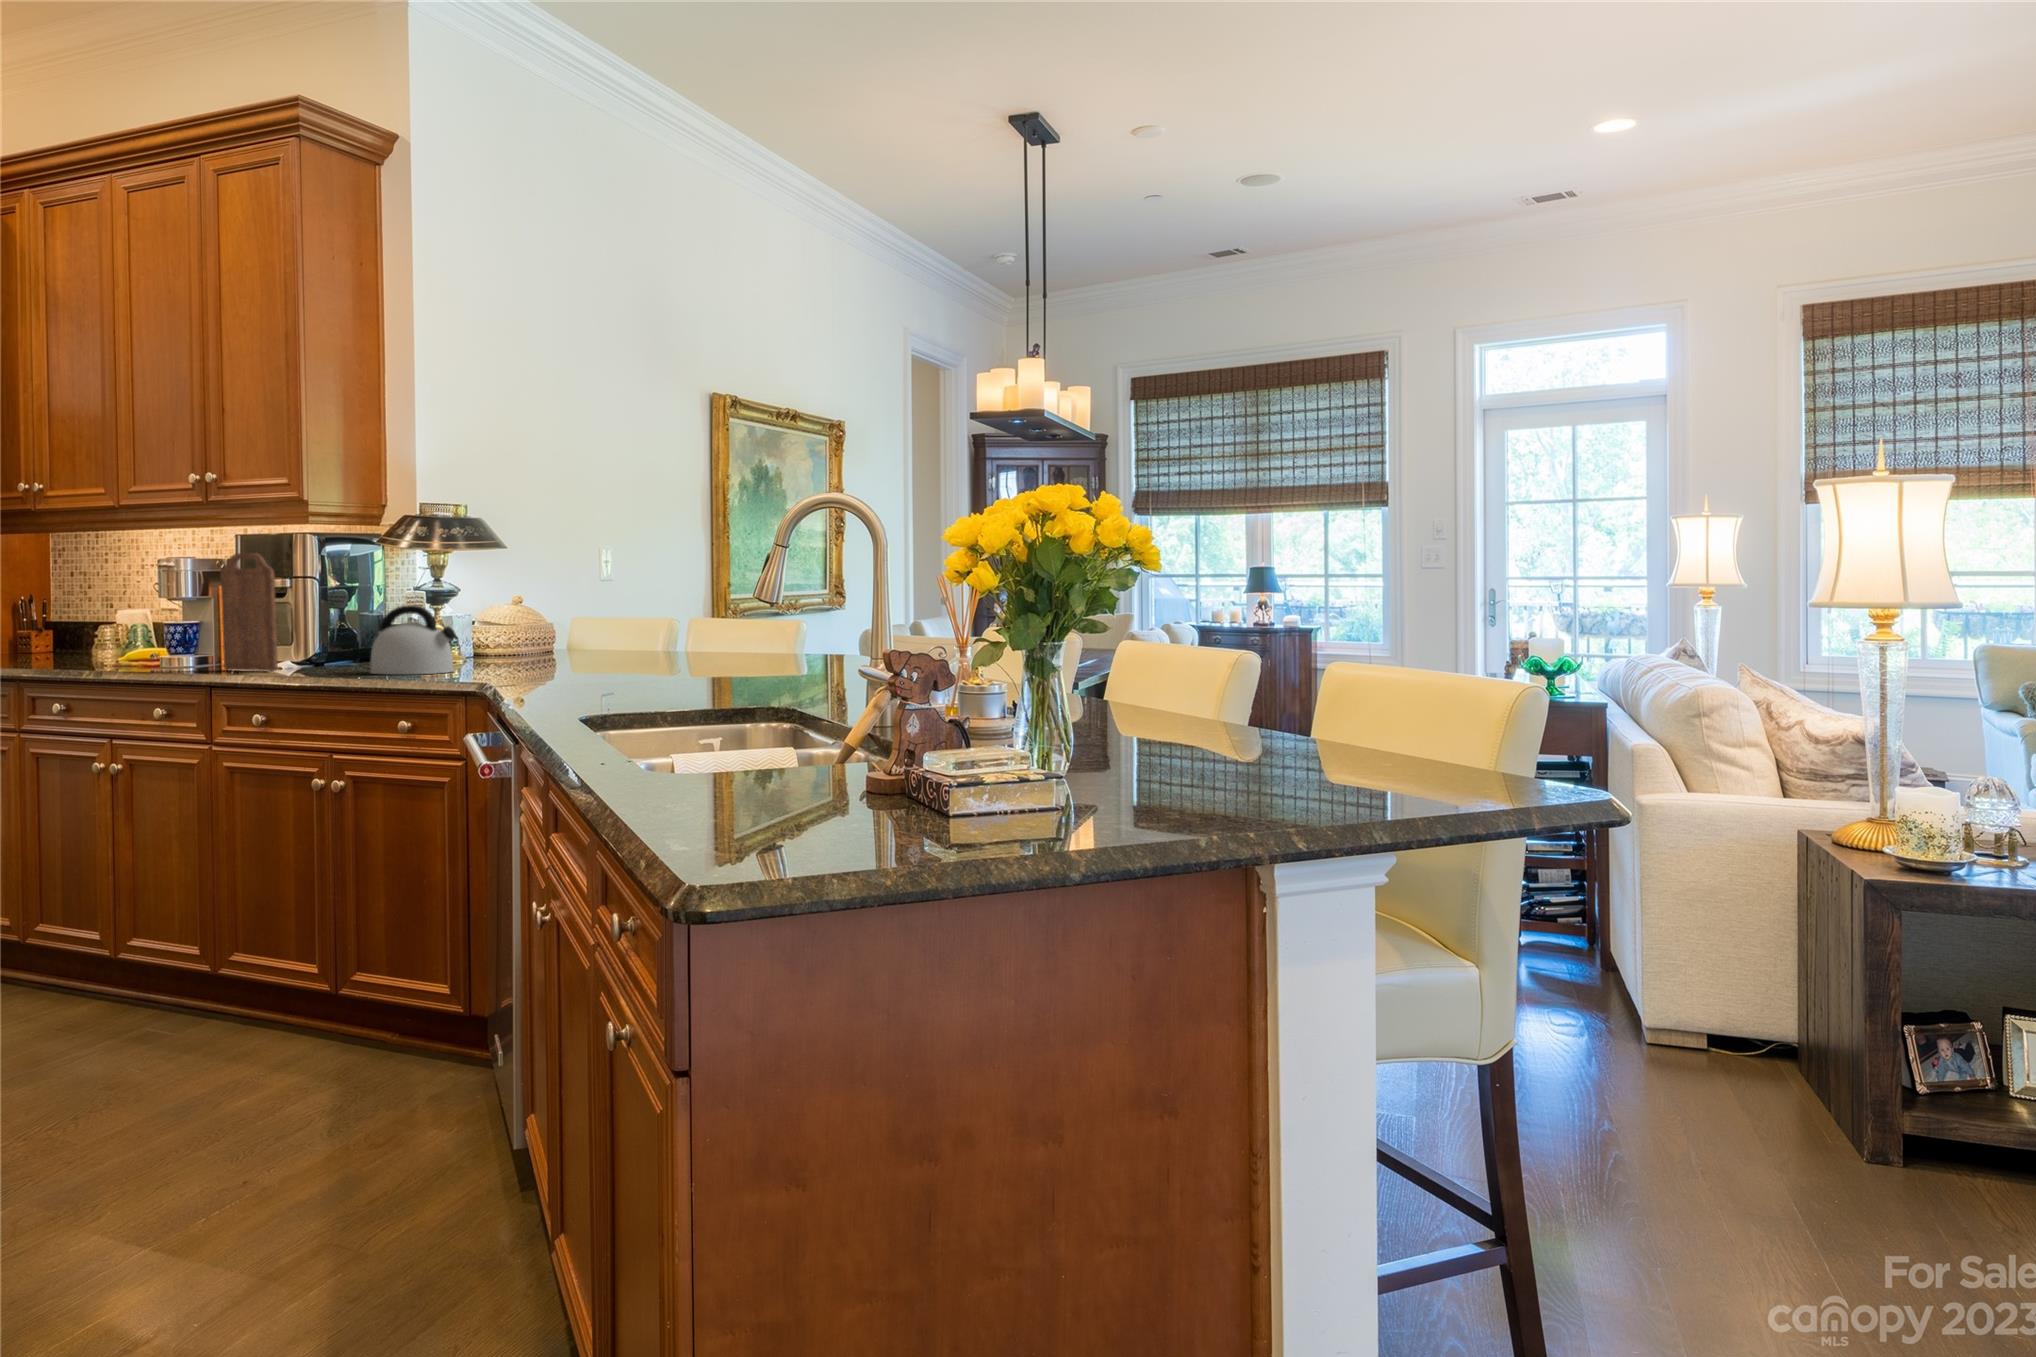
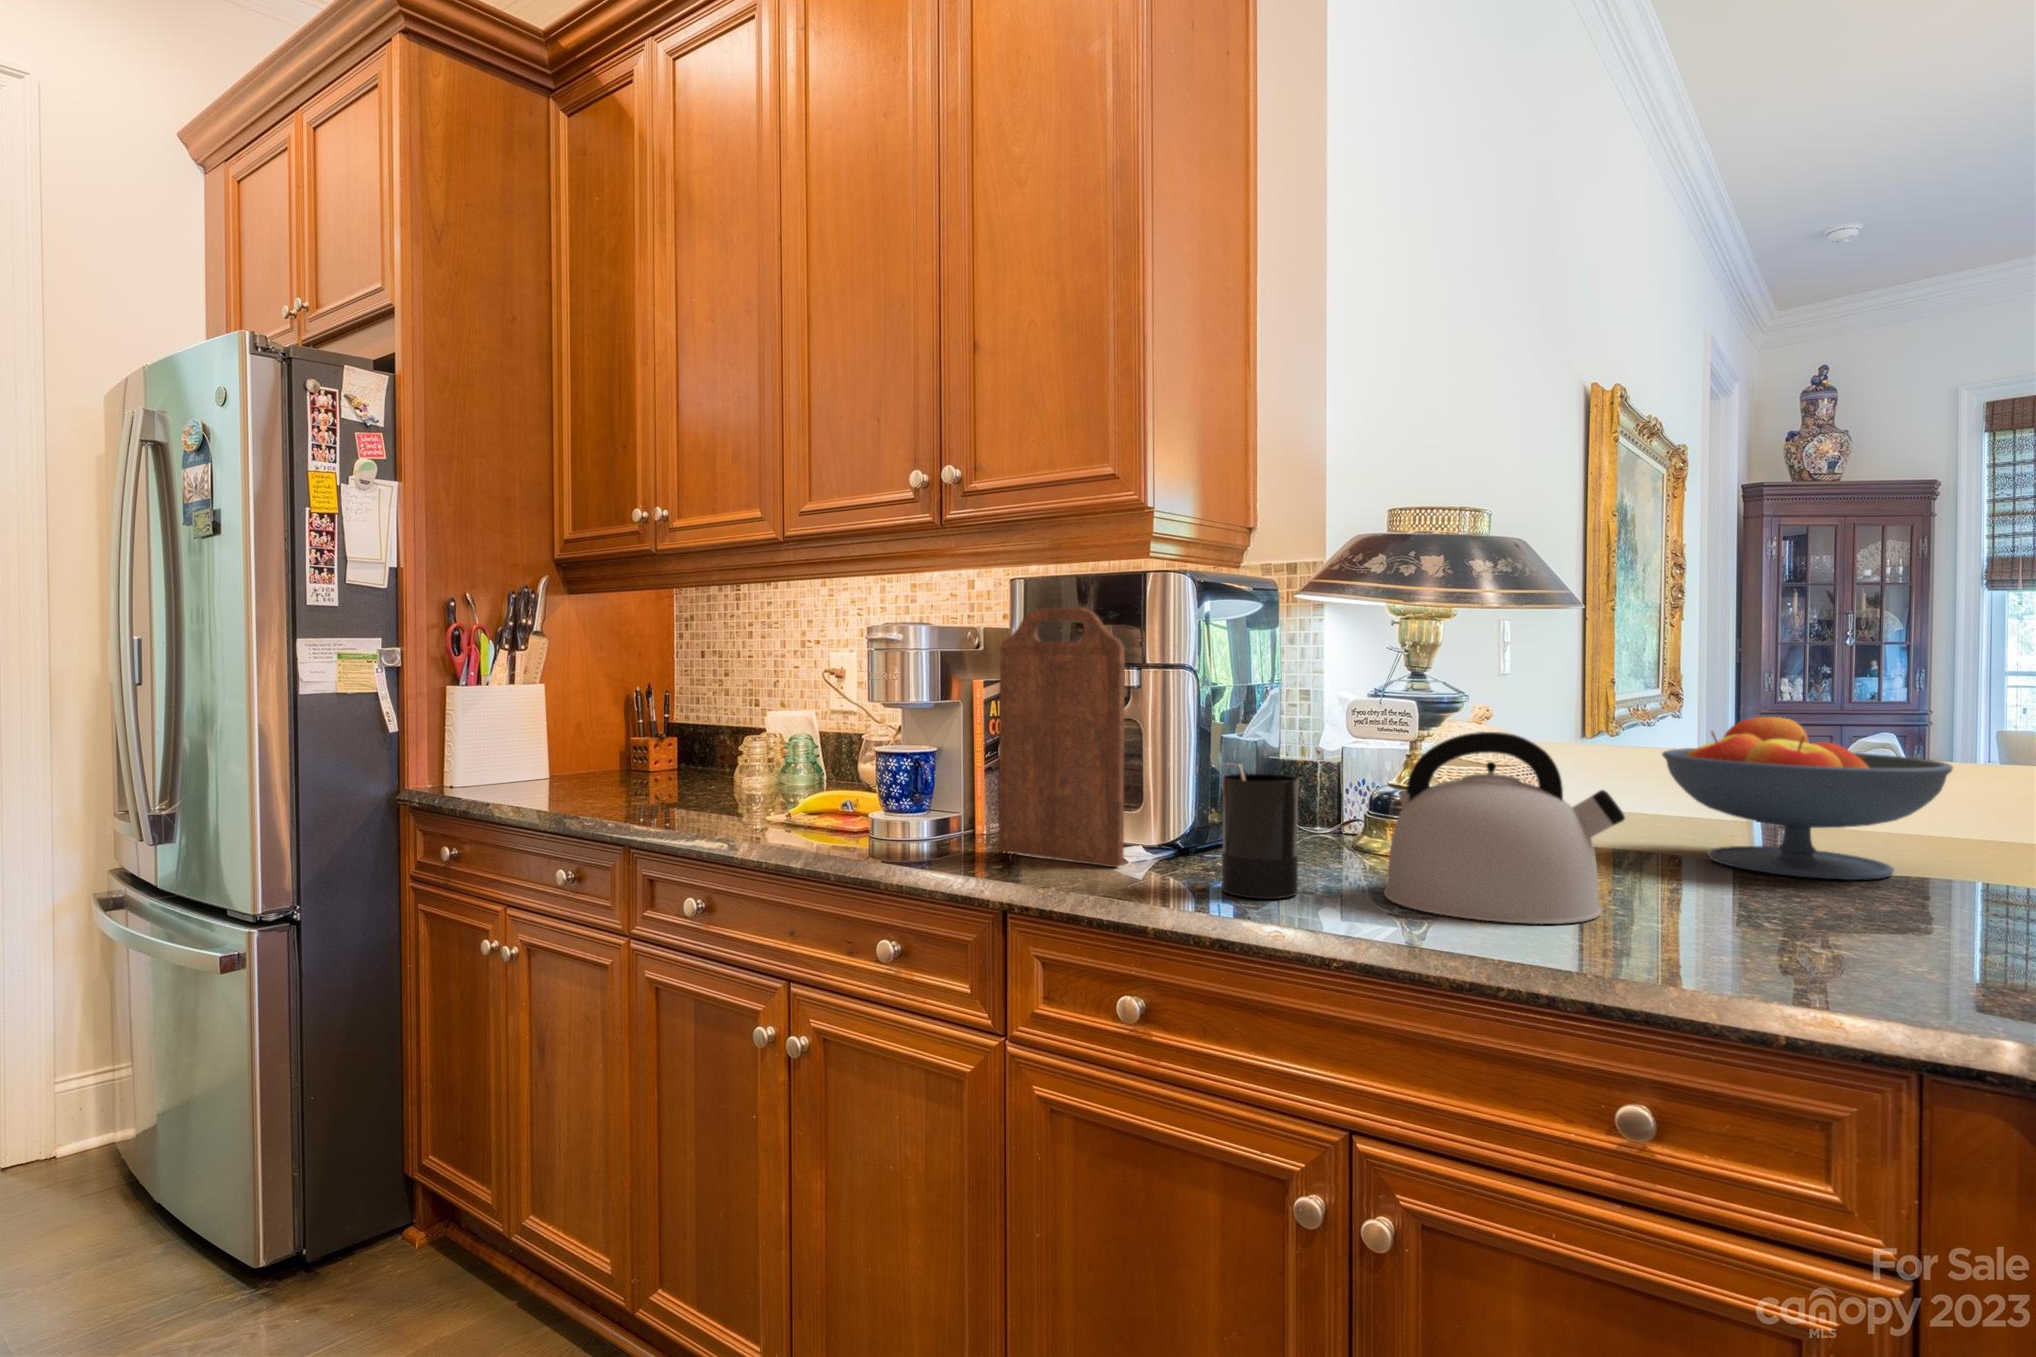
fruit bowl: none [545,601,650,666] -> present [1662,716,1953,880]
candle: none [303,621,338,674] -> present [1222,765,1299,899]

